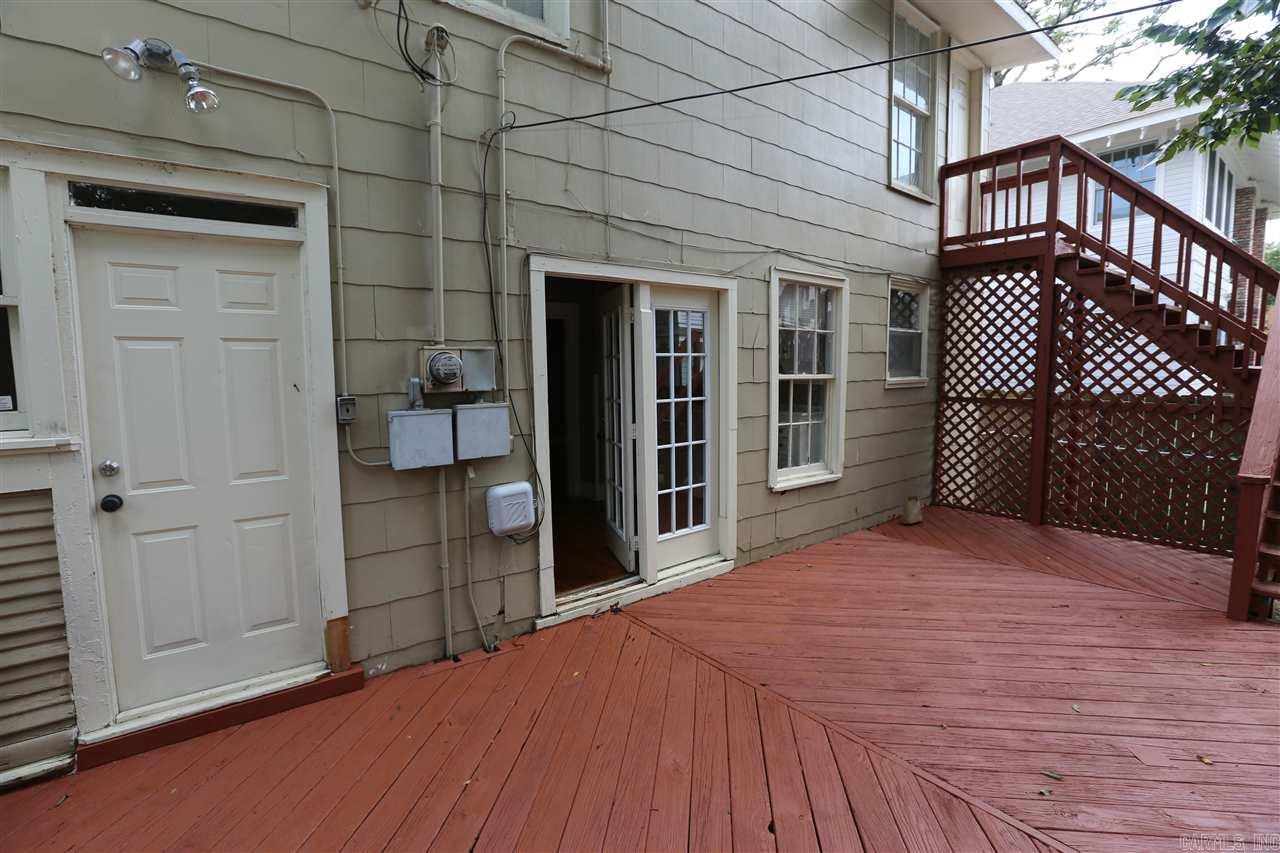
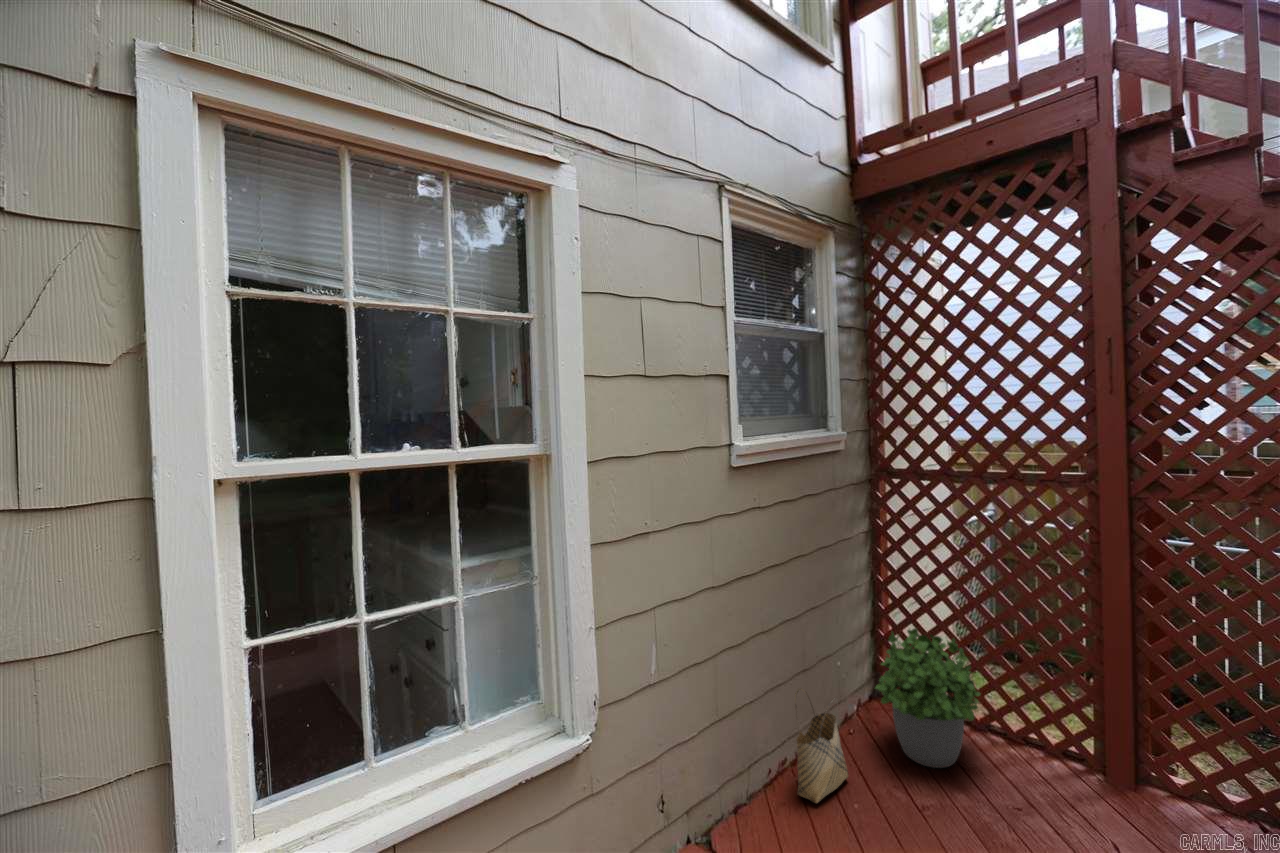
potted plant: none [934,466,981,520] -> present [875,628,980,768]

